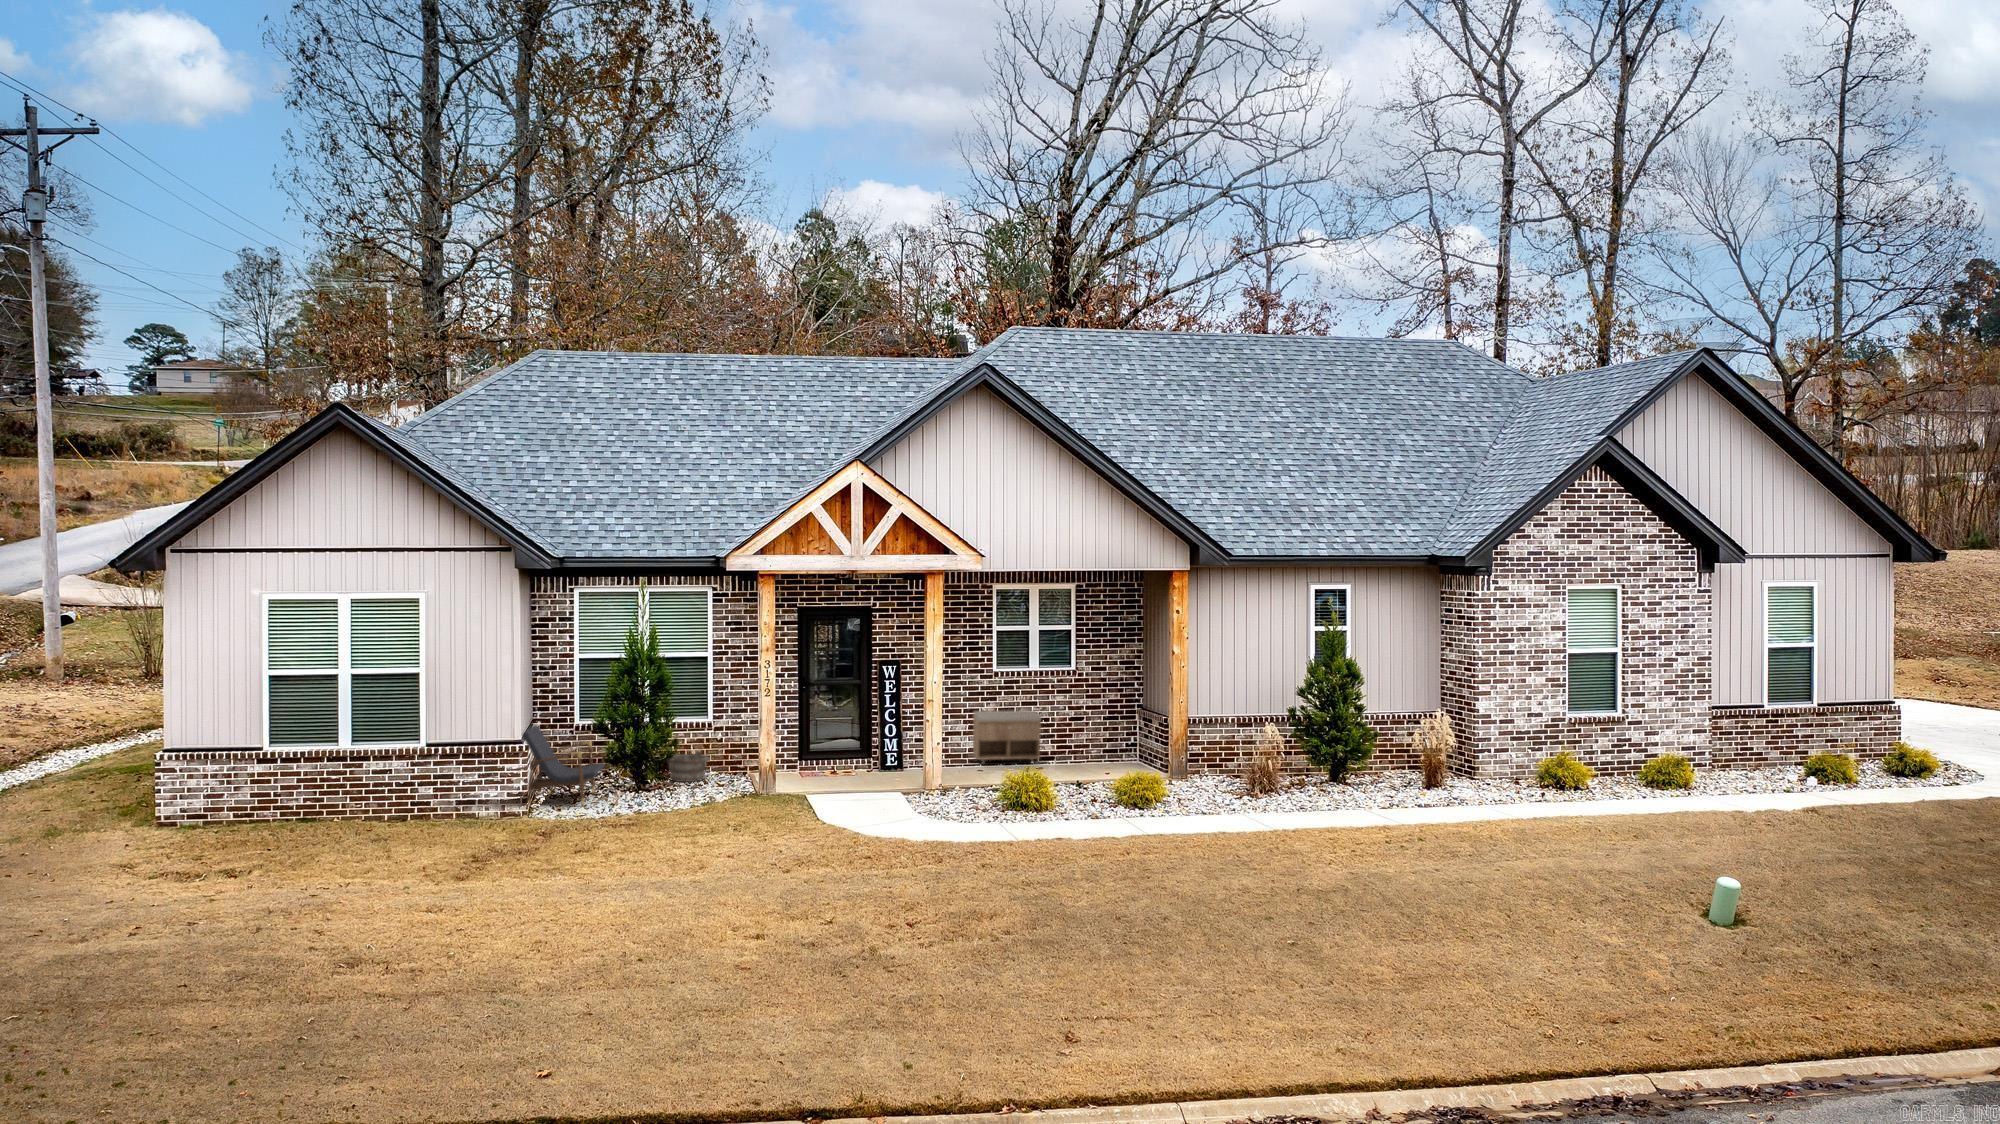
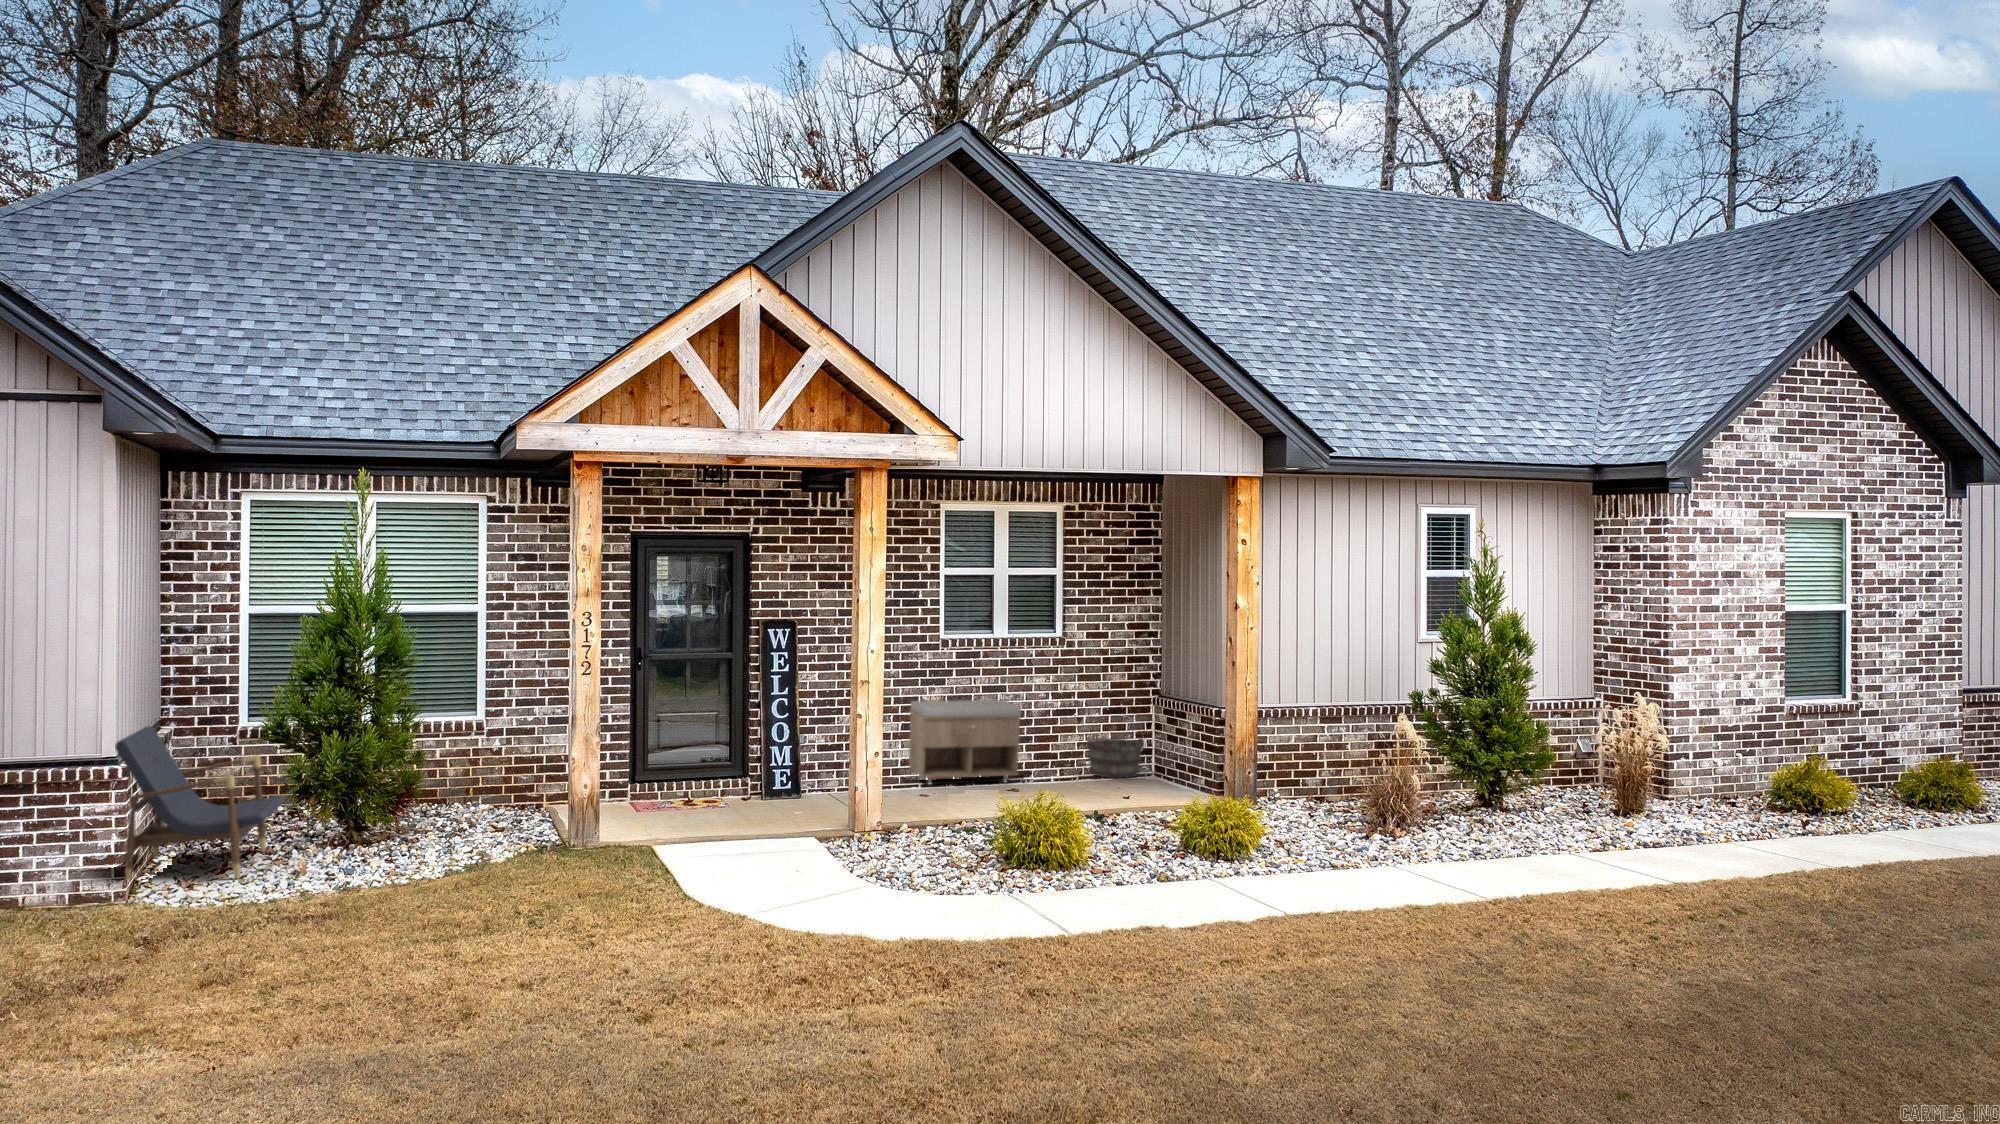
bucket: present [667,751,711,782] -> present [1087,738,1144,778]

